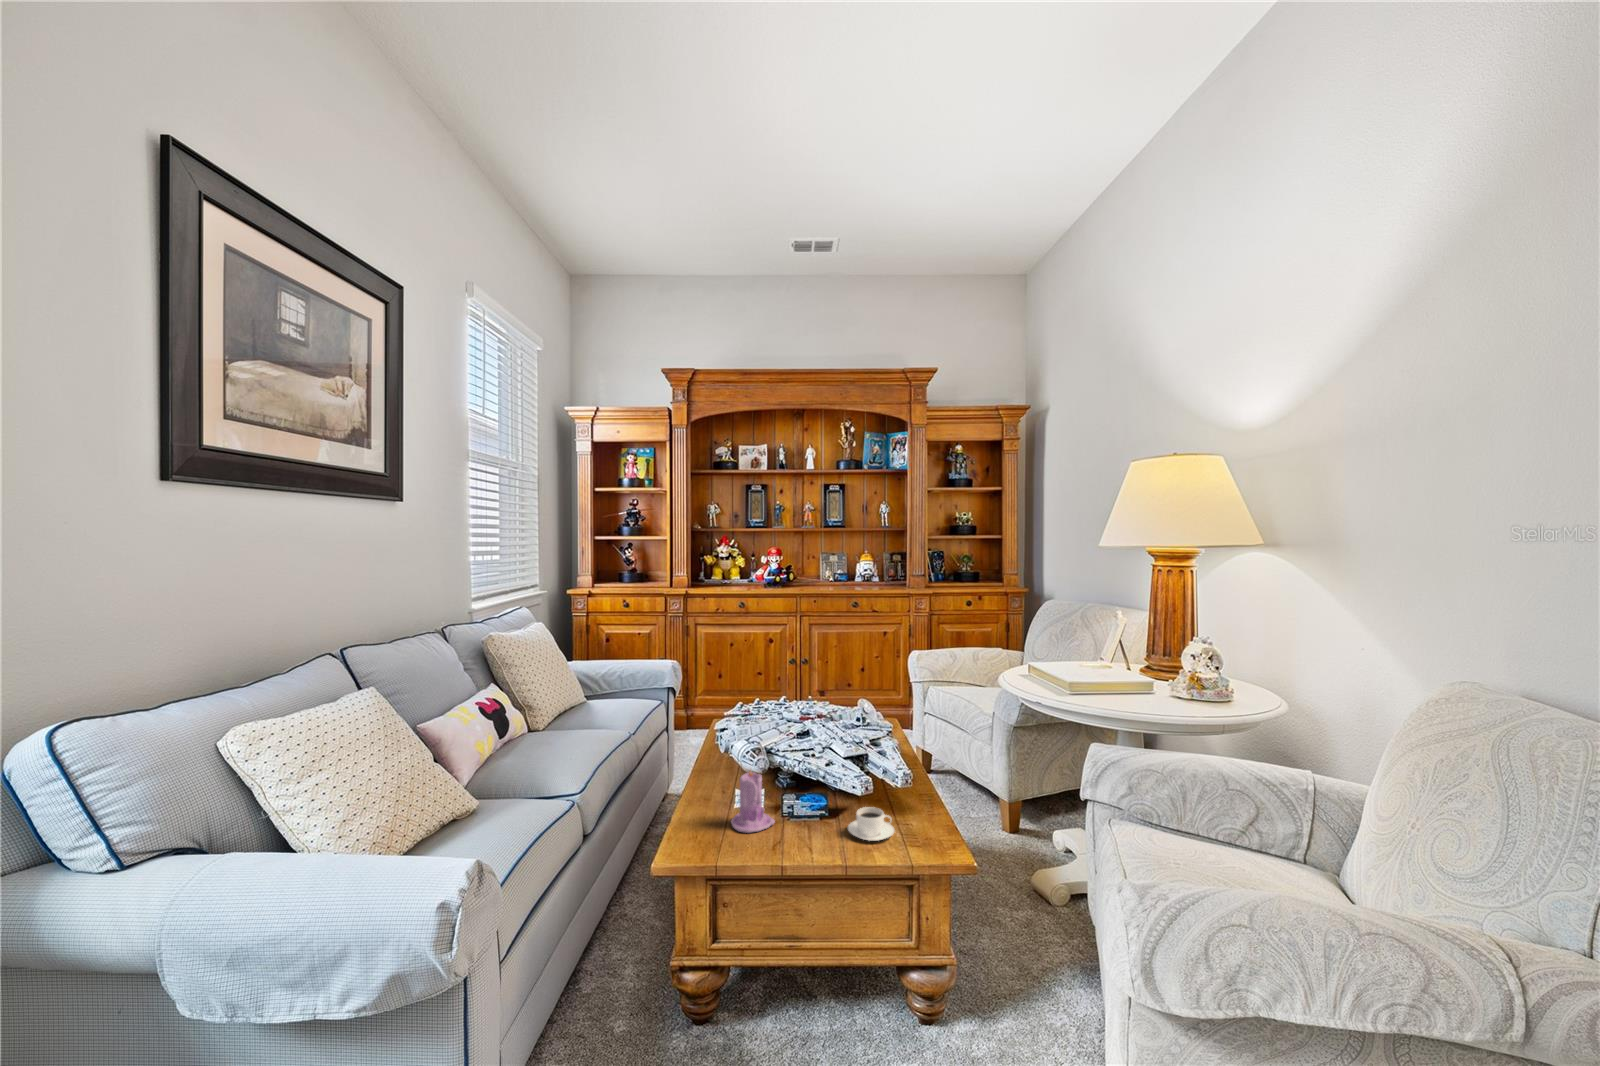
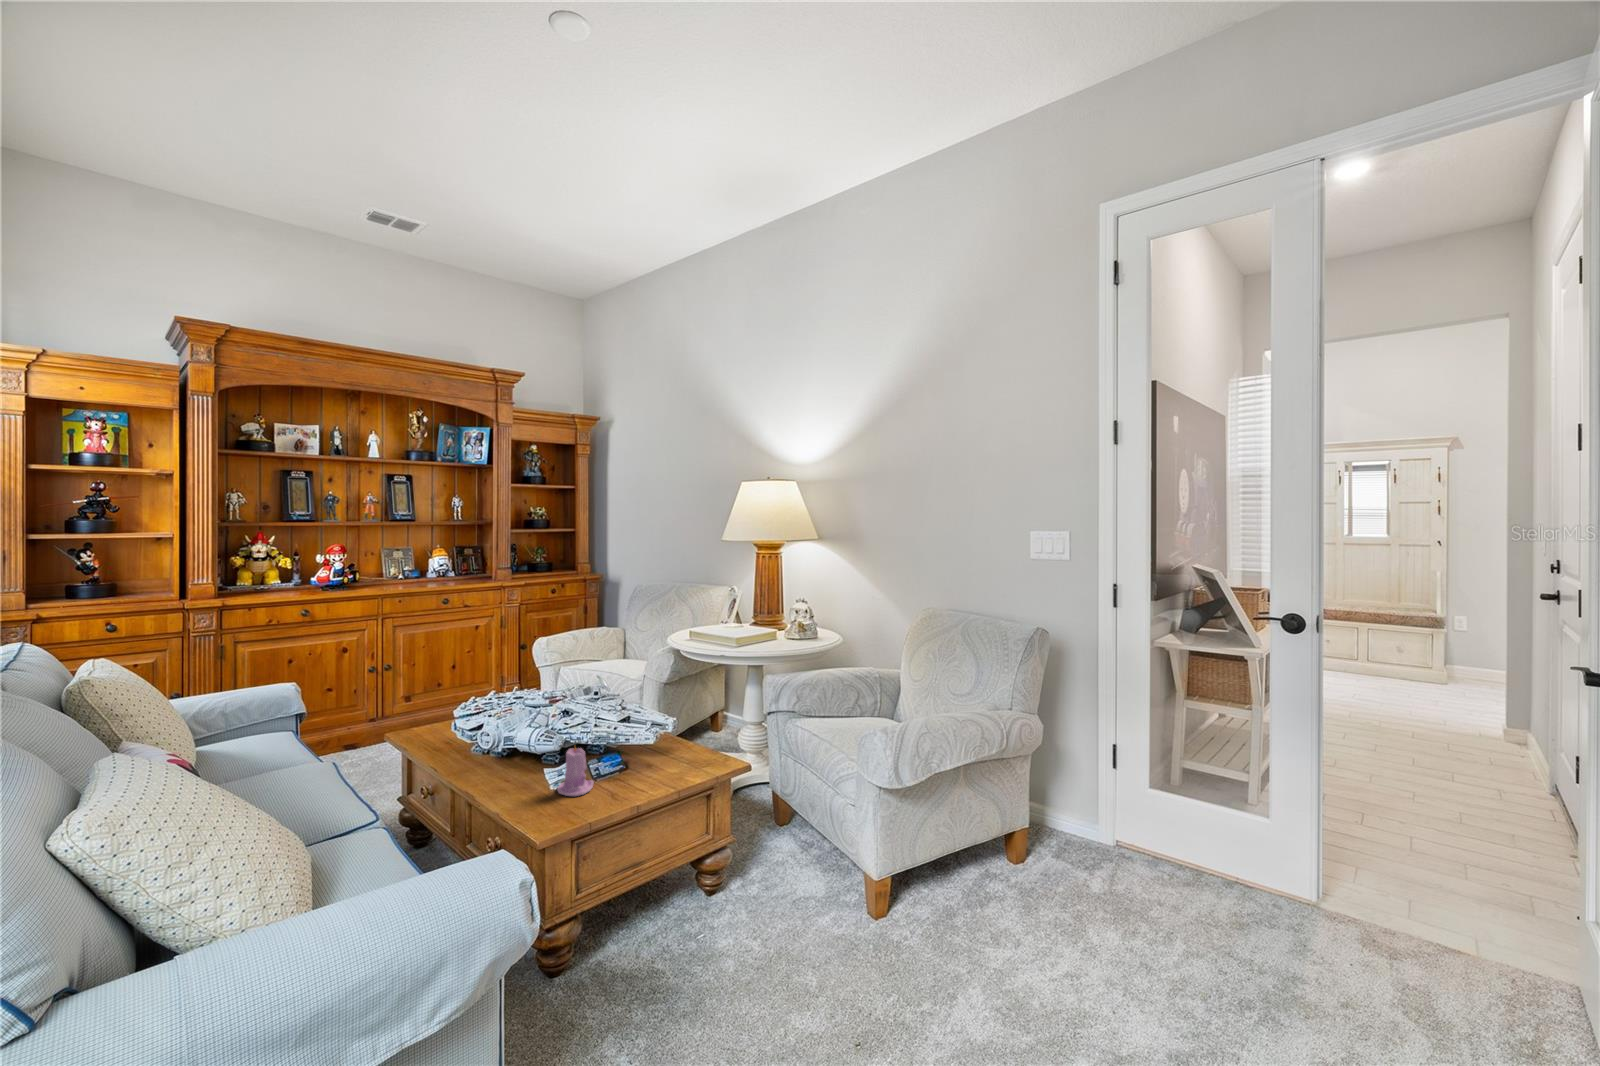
coffee cup: present [848,807,895,841] -> none [646,750,681,772]

